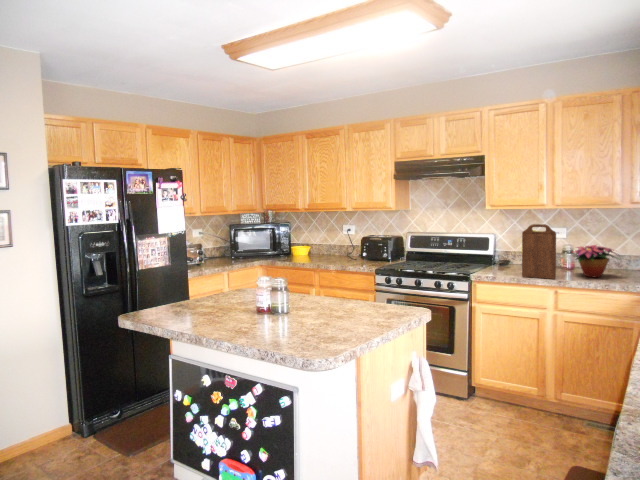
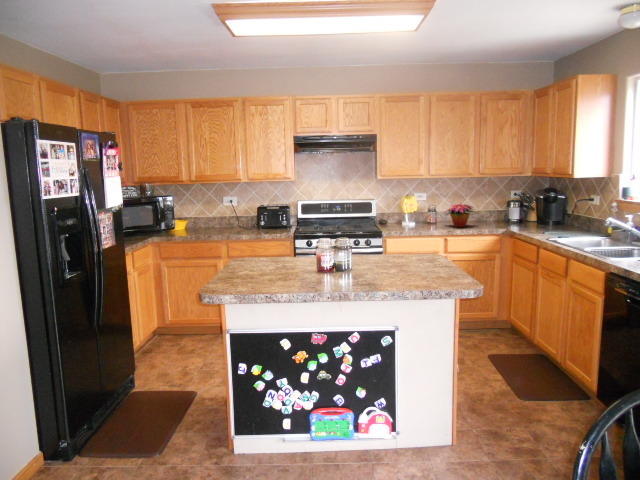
cutting board: present [522,224,556,279] -> none [419,189,443,230]

